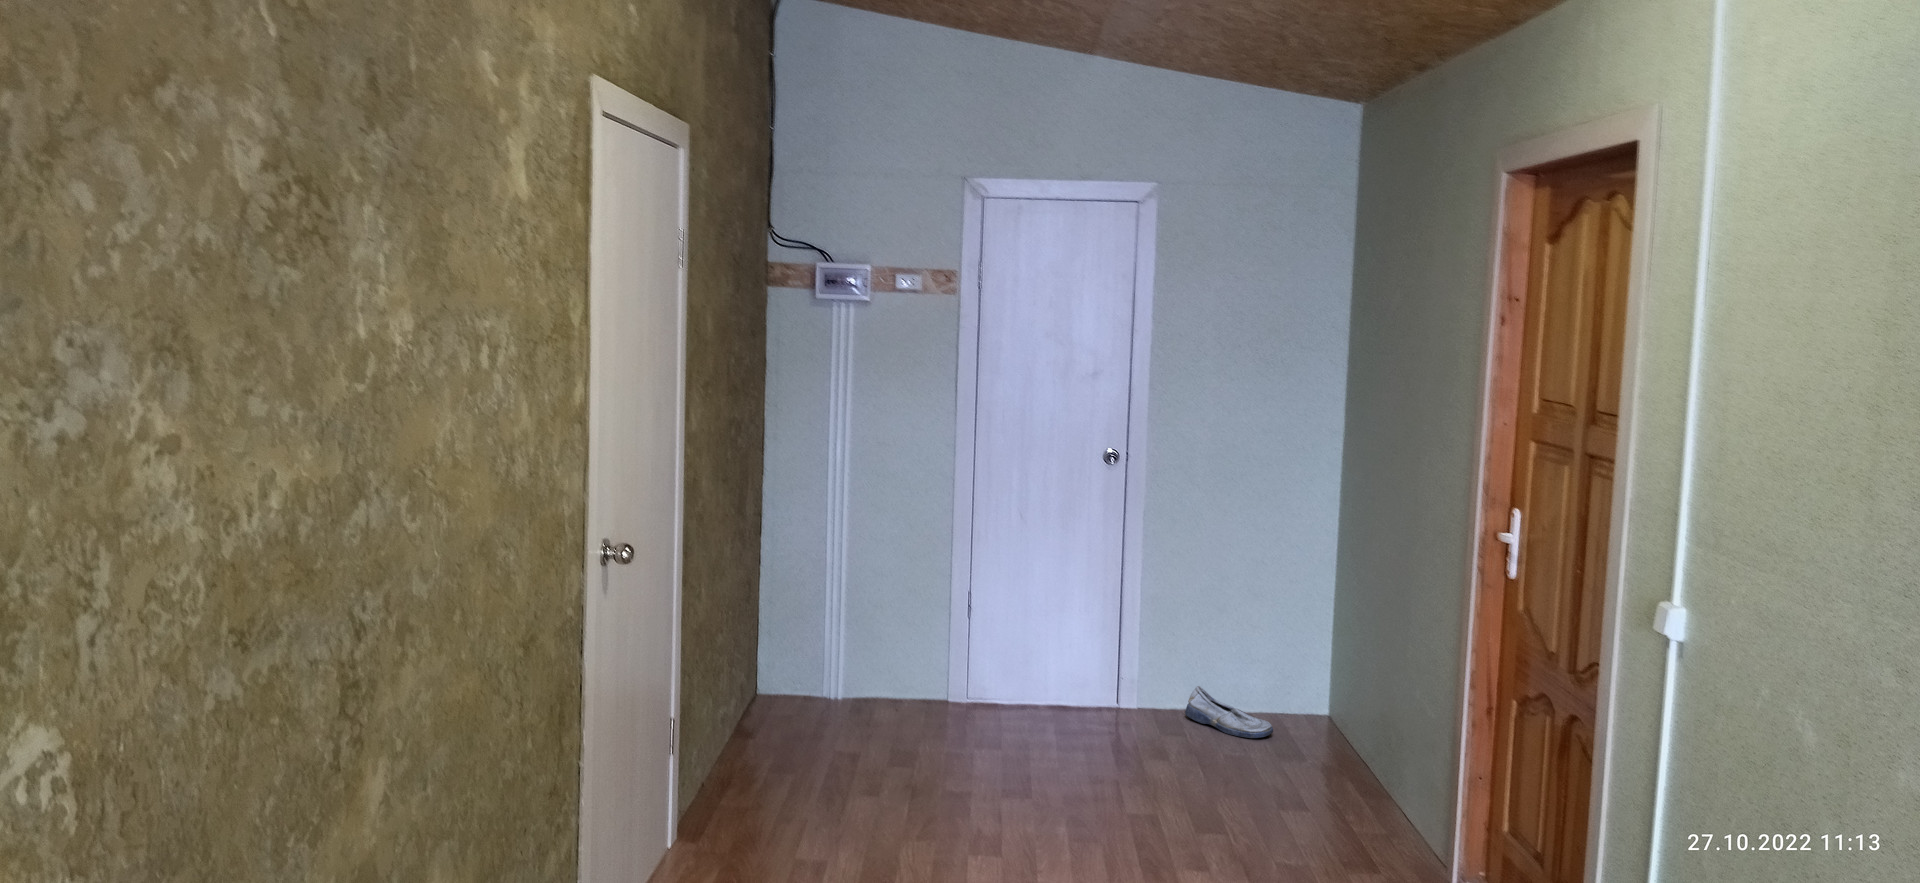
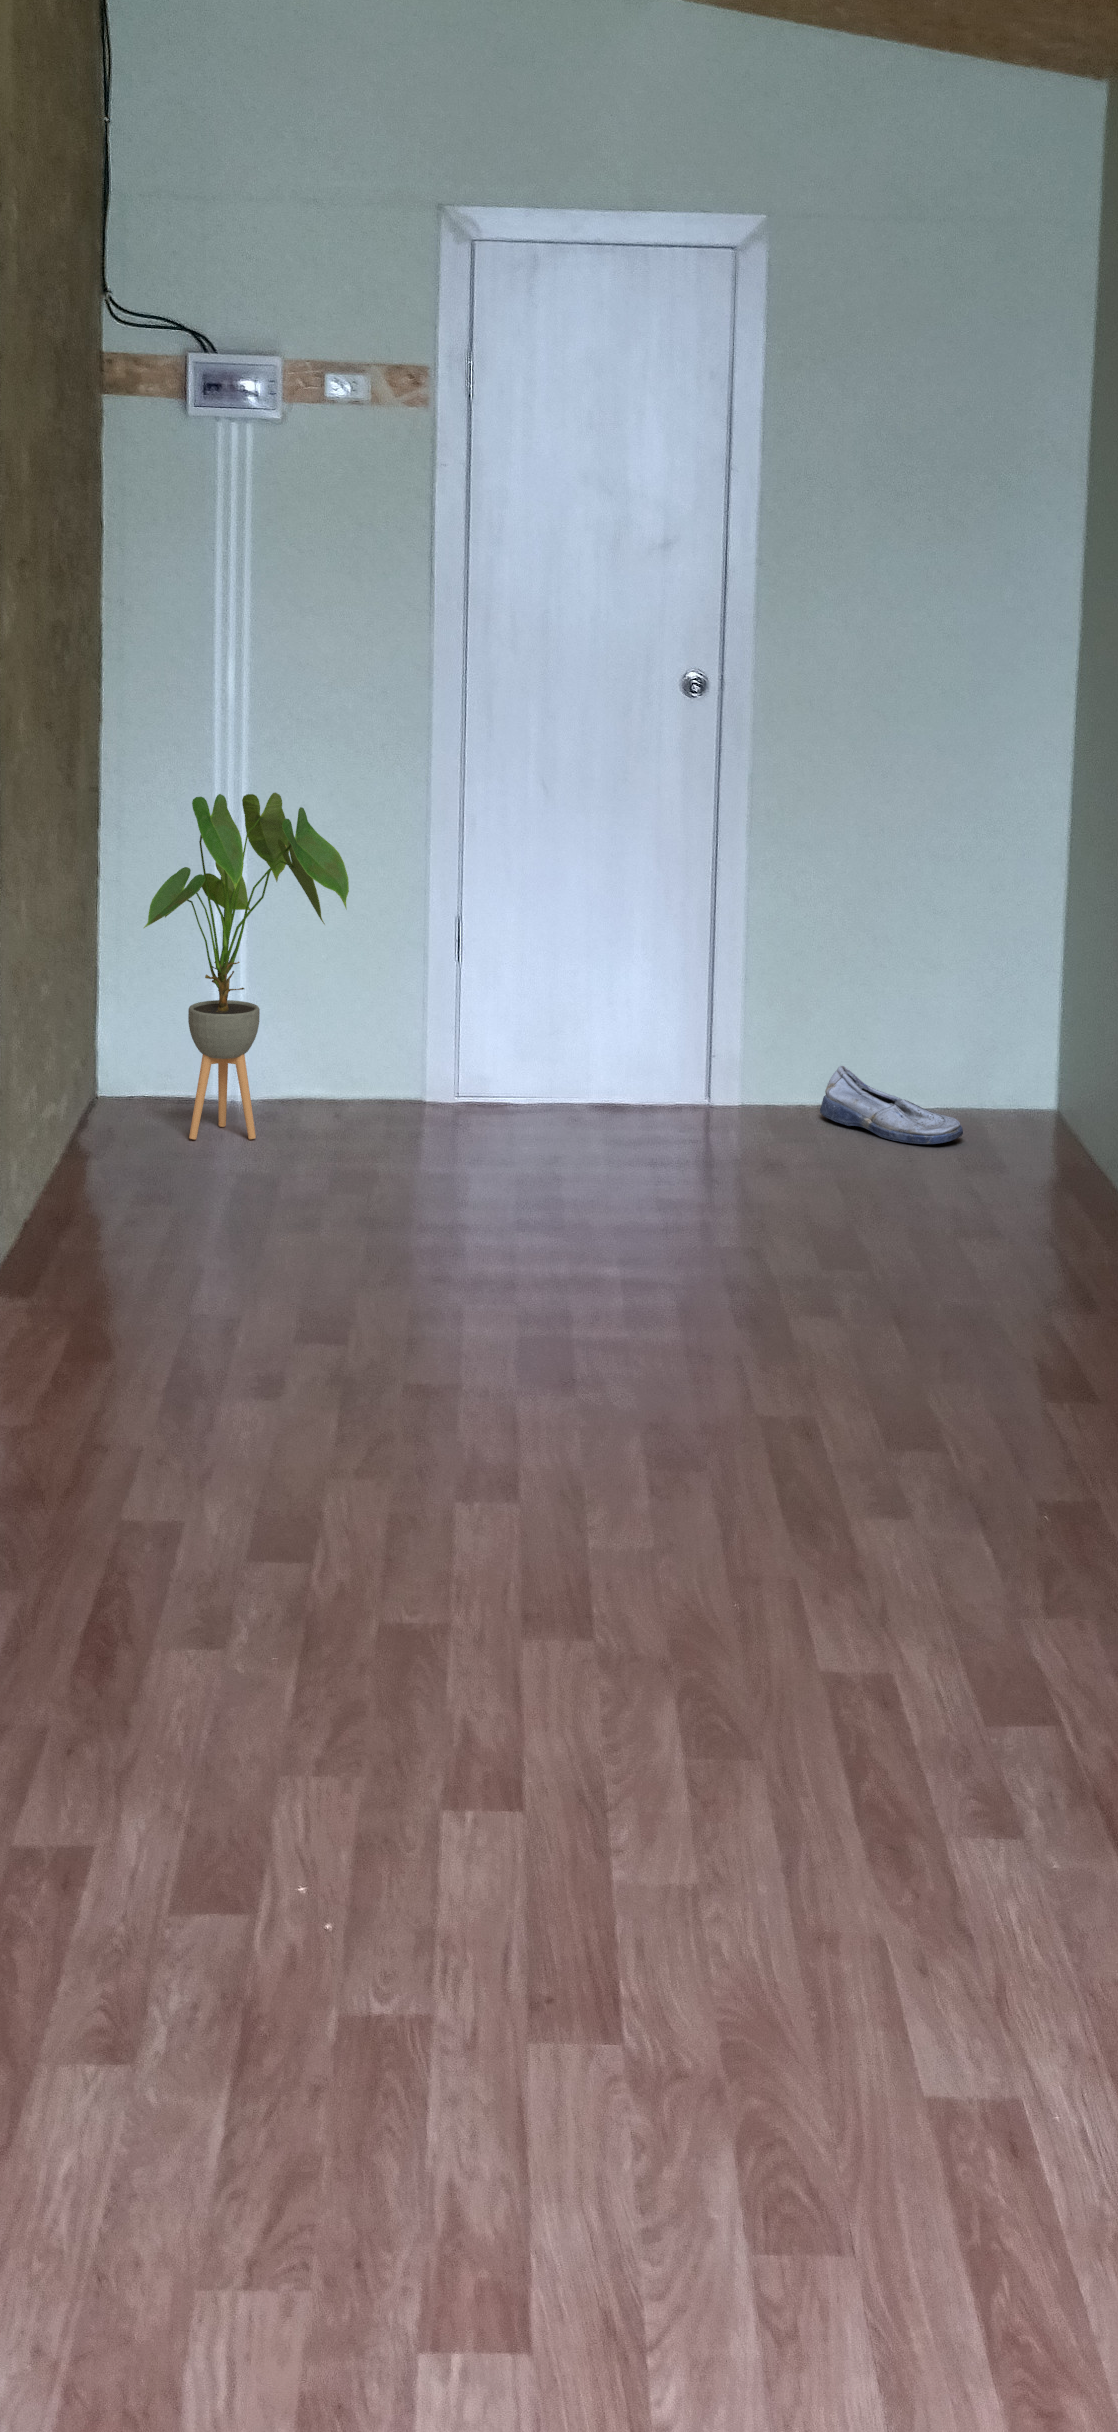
house plant: none [782,519,904,726] -> present [144,793,349,1139]

